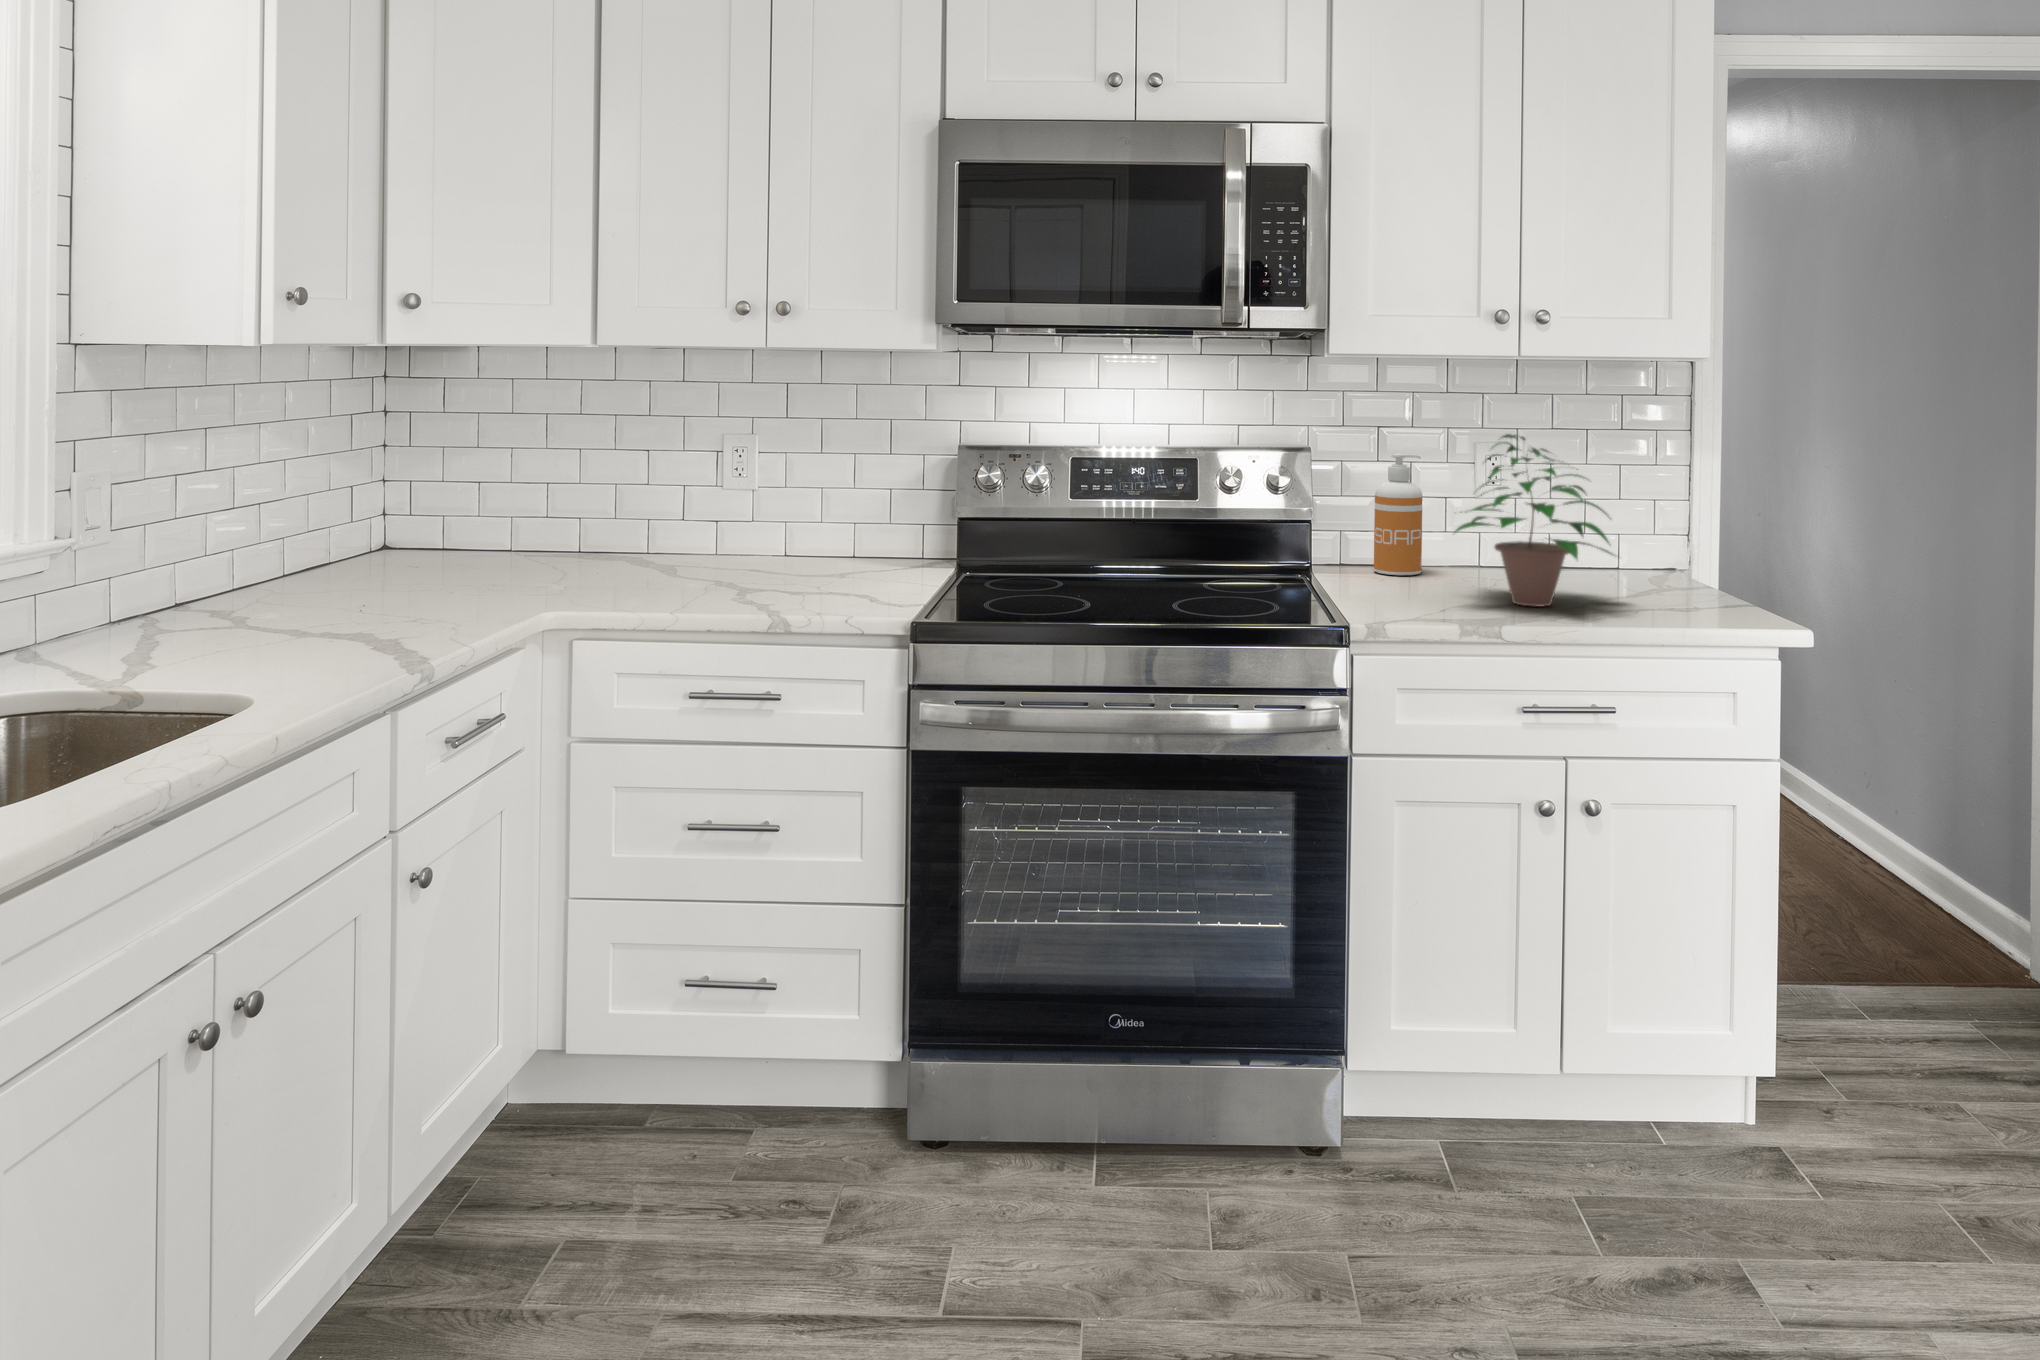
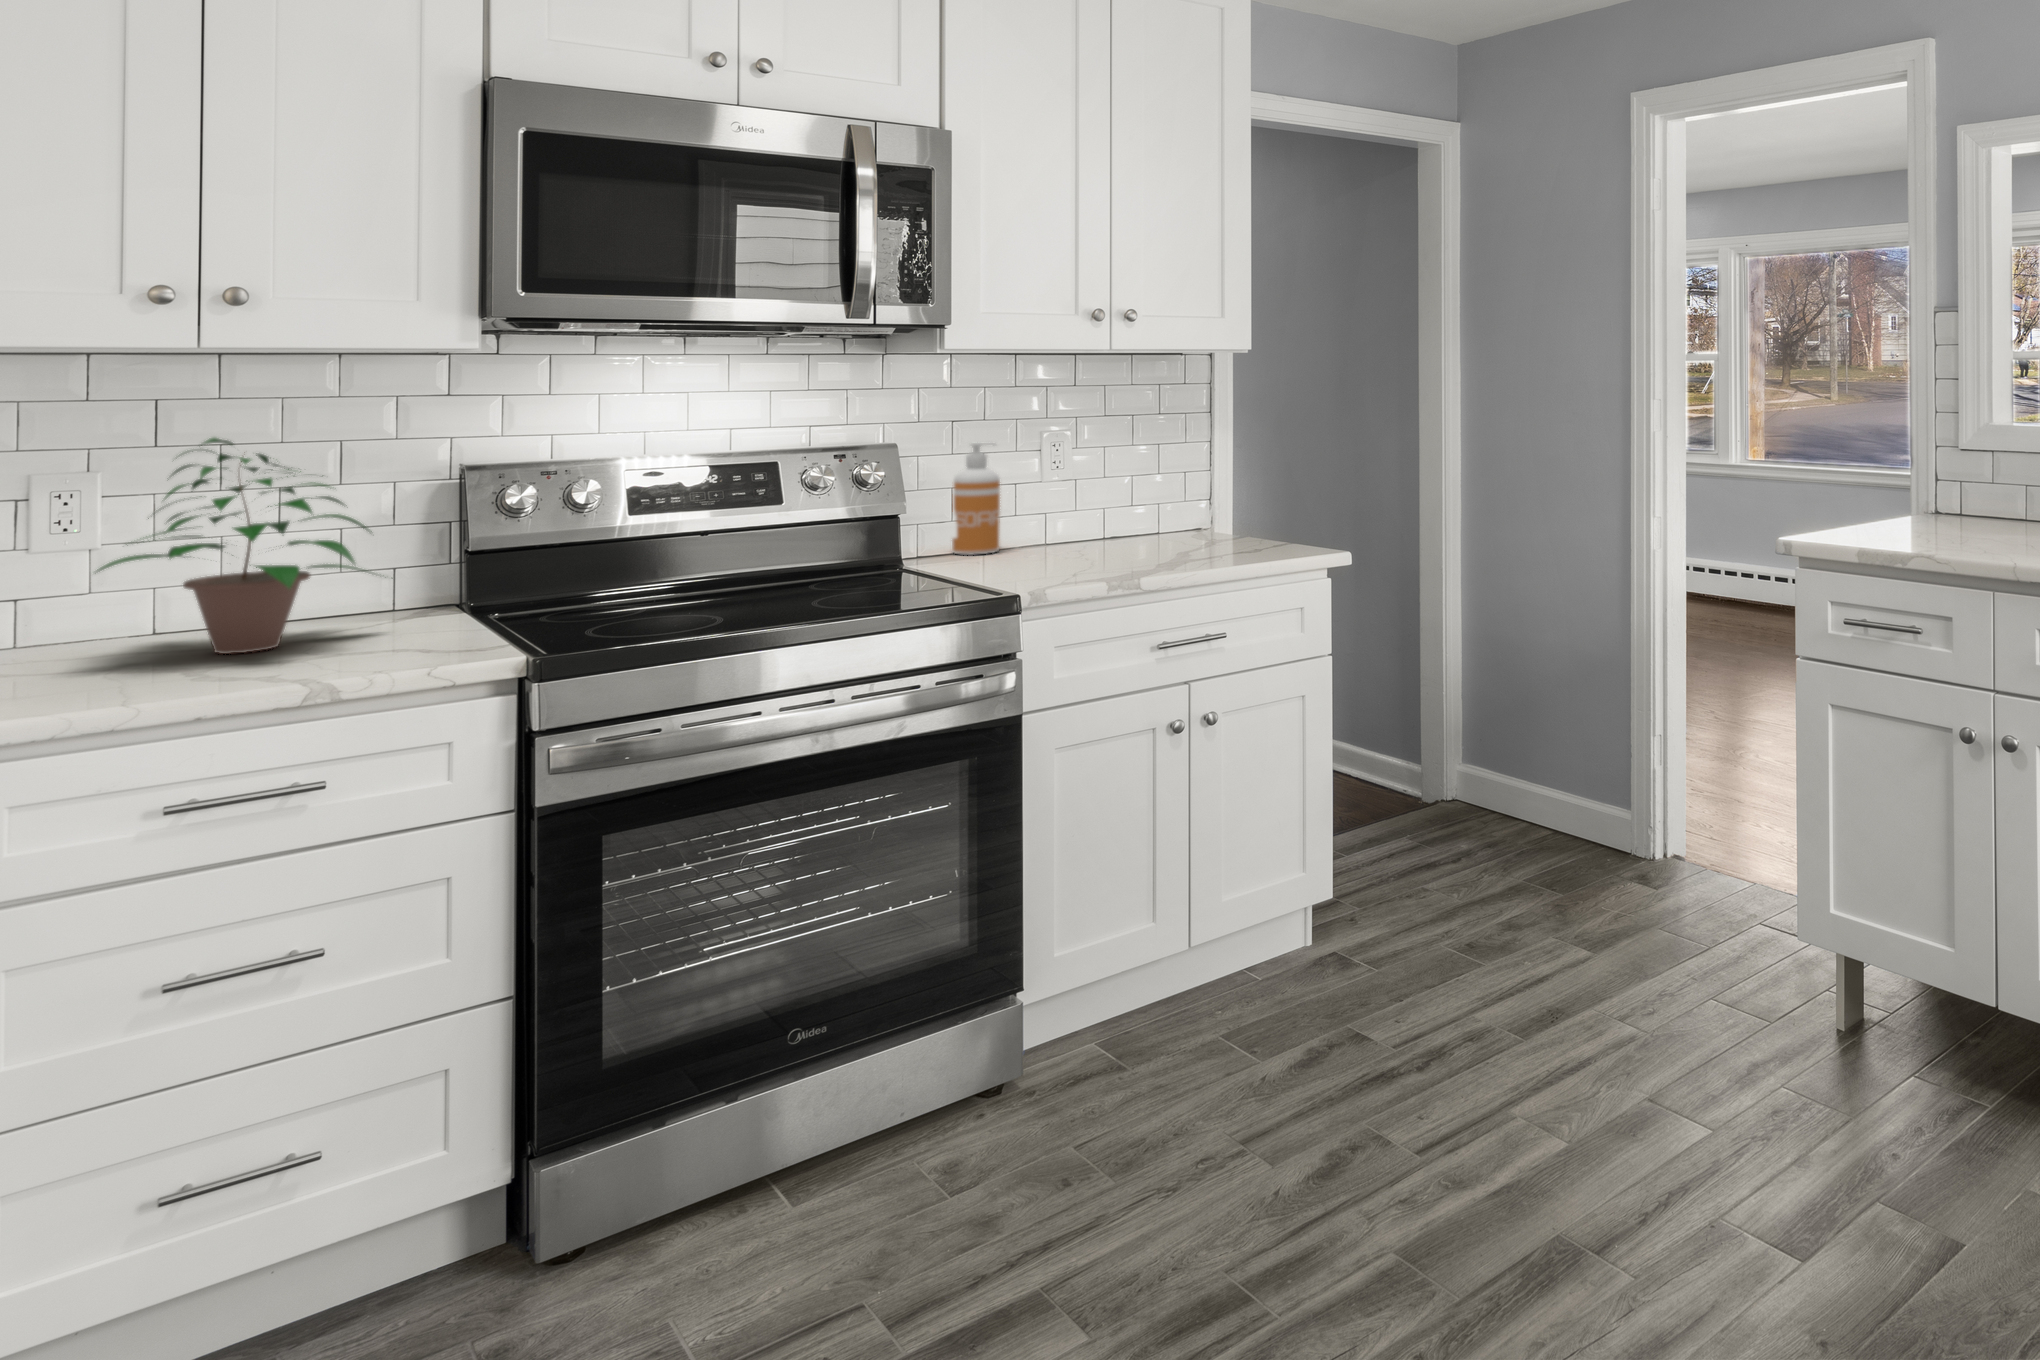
potted plant: present [1455,434,1612,606] -> present [97,438,372,654]

